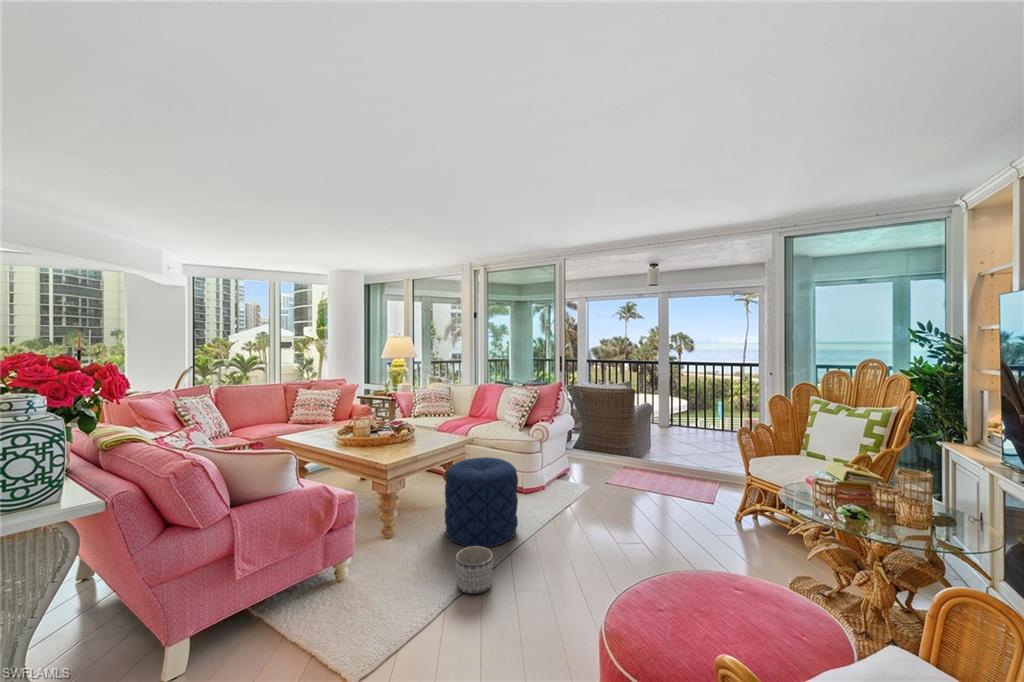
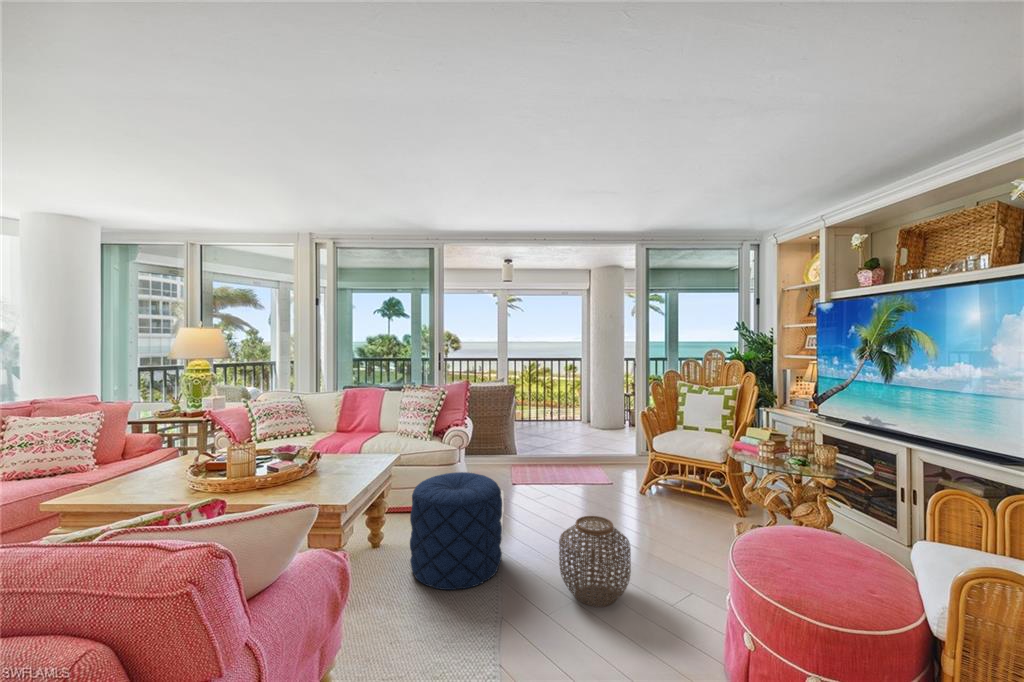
woven basket: none [520,513,583,595] -> present [559,516,631,607]
planter: present [456,546,493,594] -> none [506,578,552,641]

